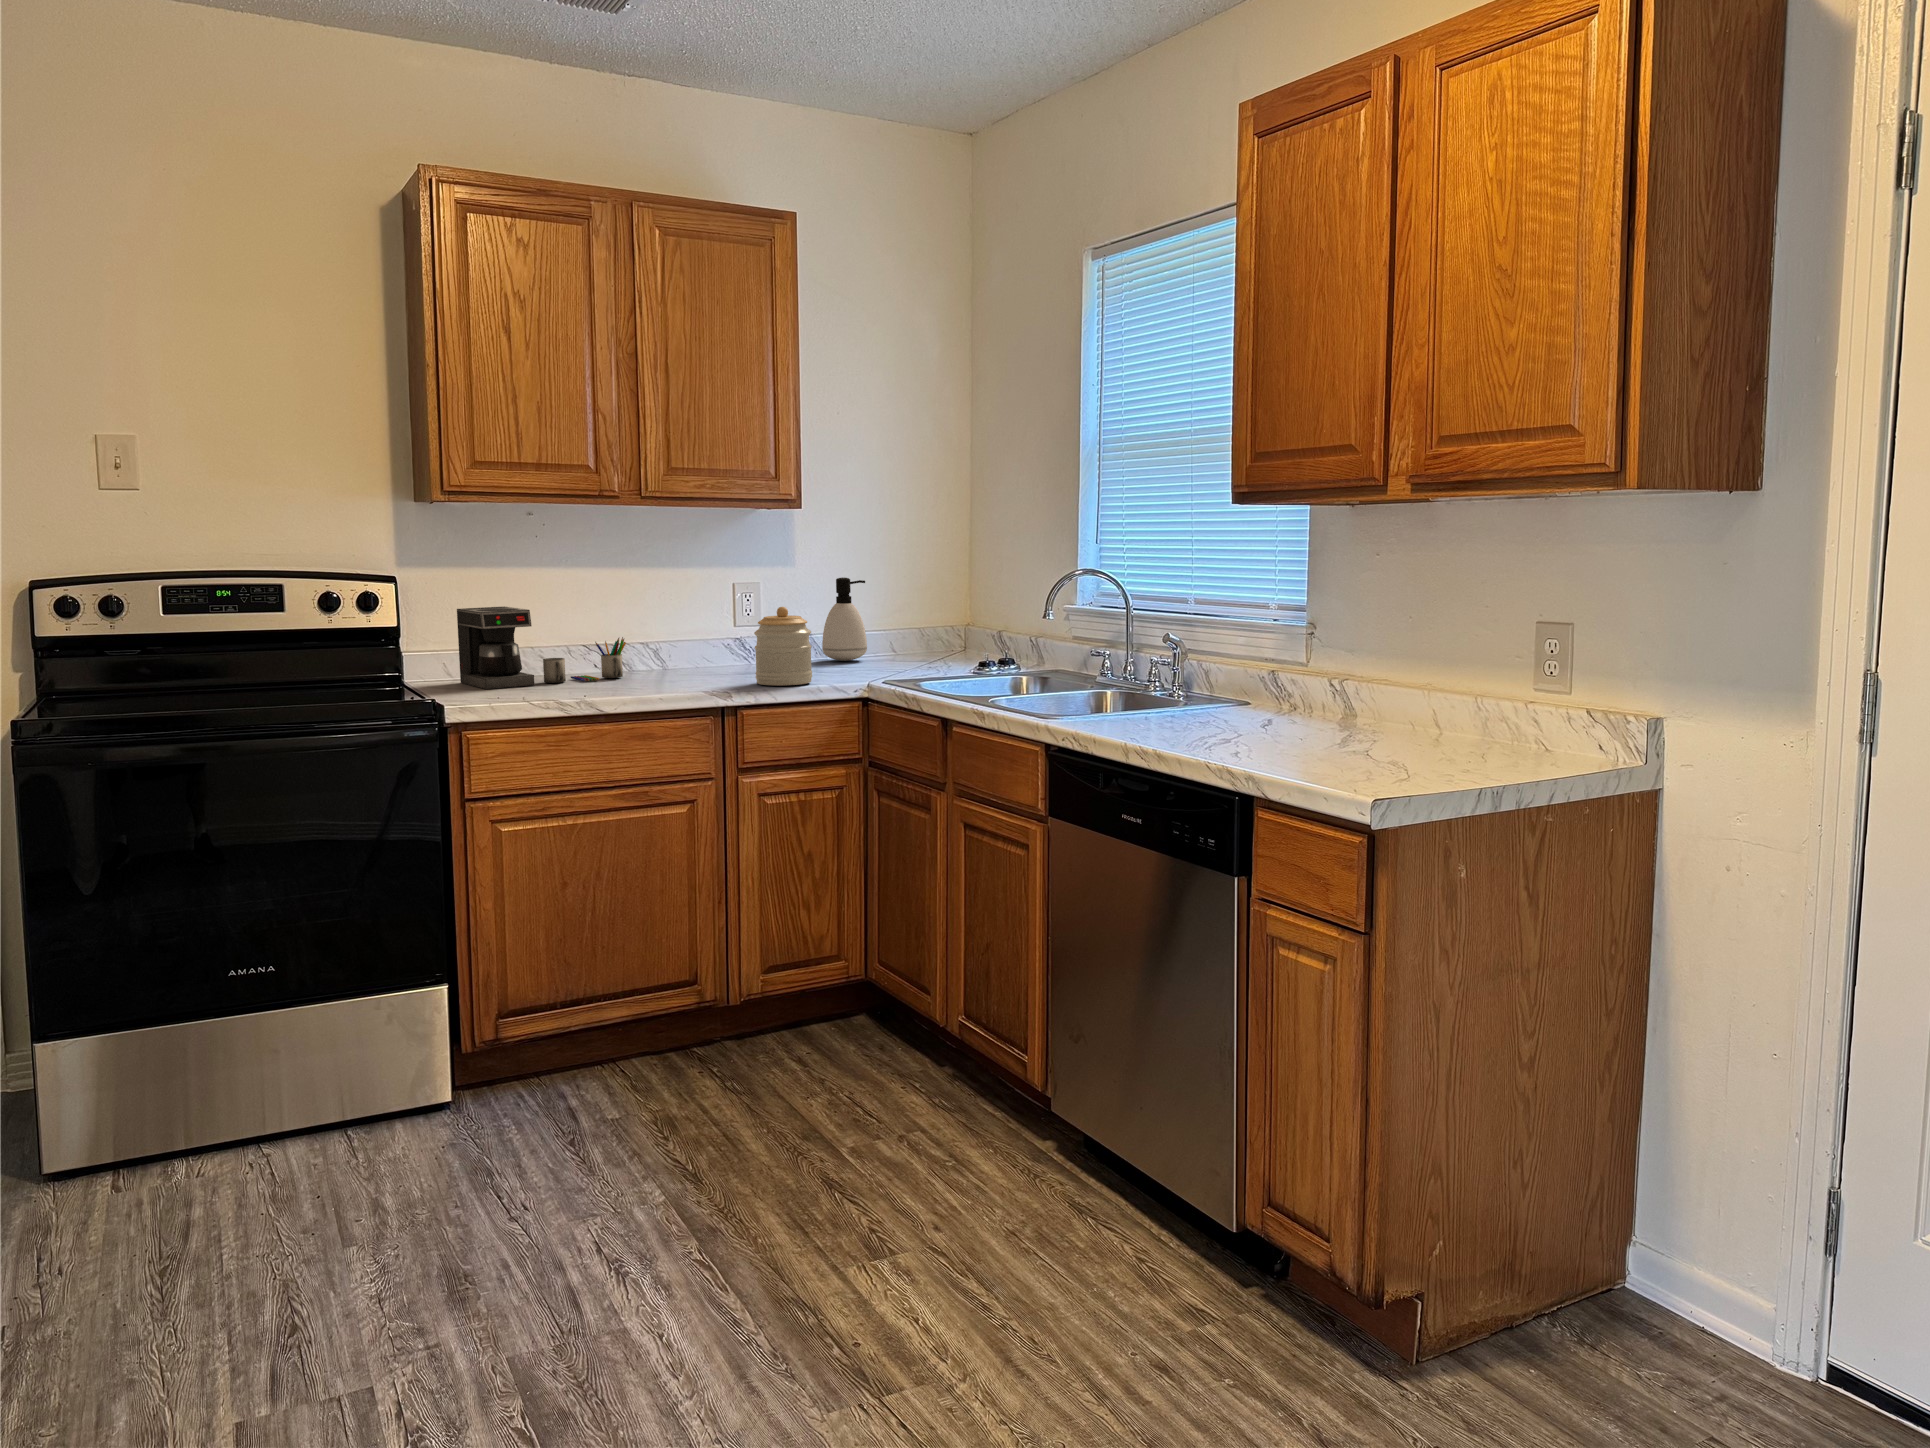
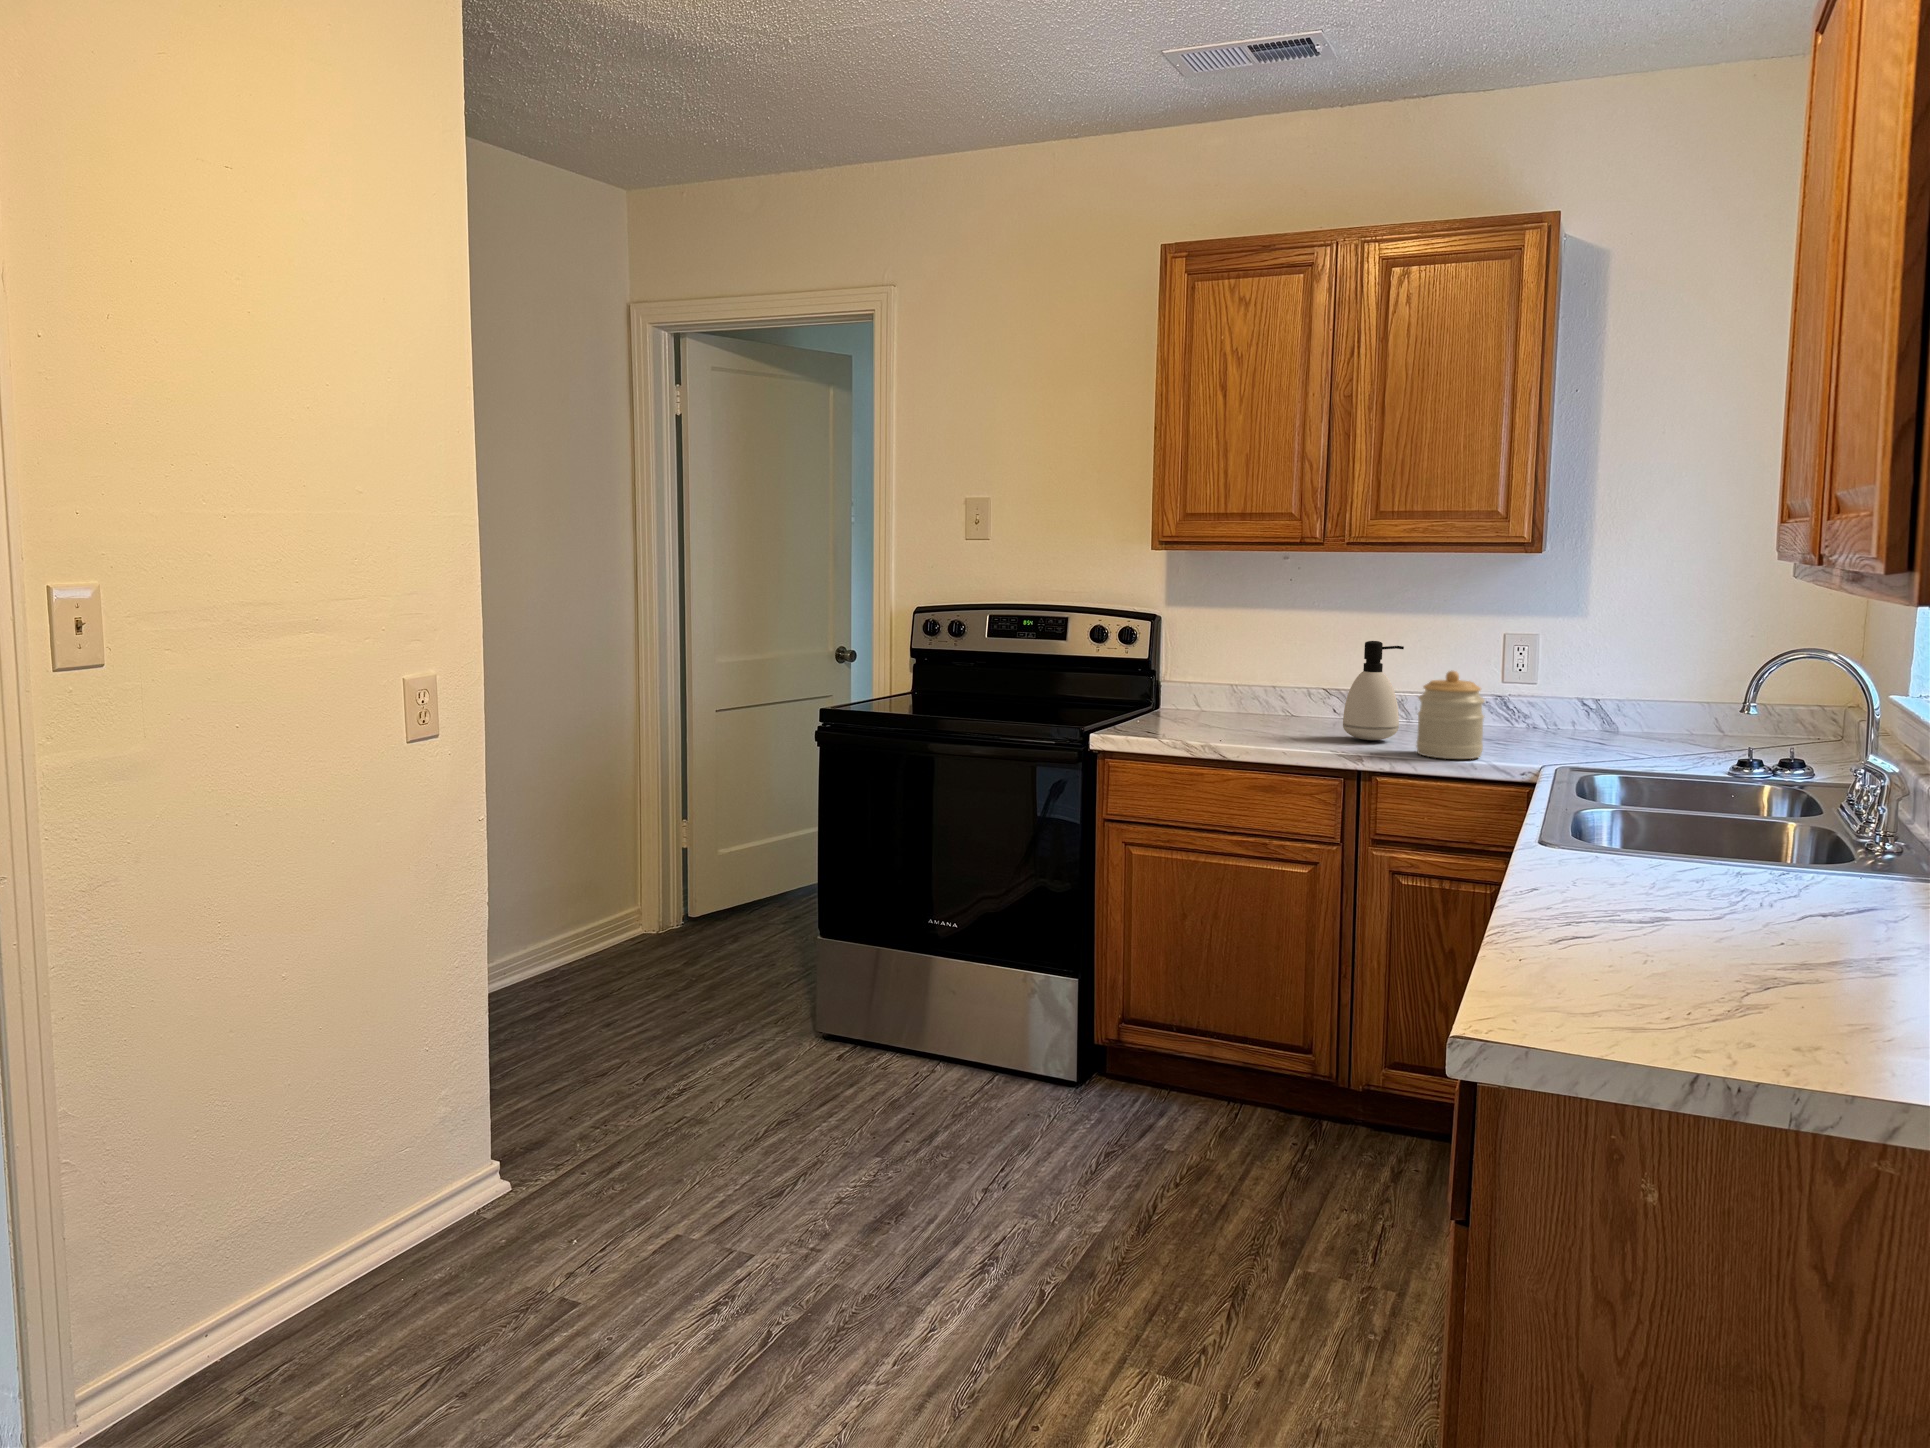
soap dispenser: present [822,577,867,661] -> present [1343,641,1404,740]
coffee maker: present [457,606,626,689] -> none [1185,645,1338,727]

